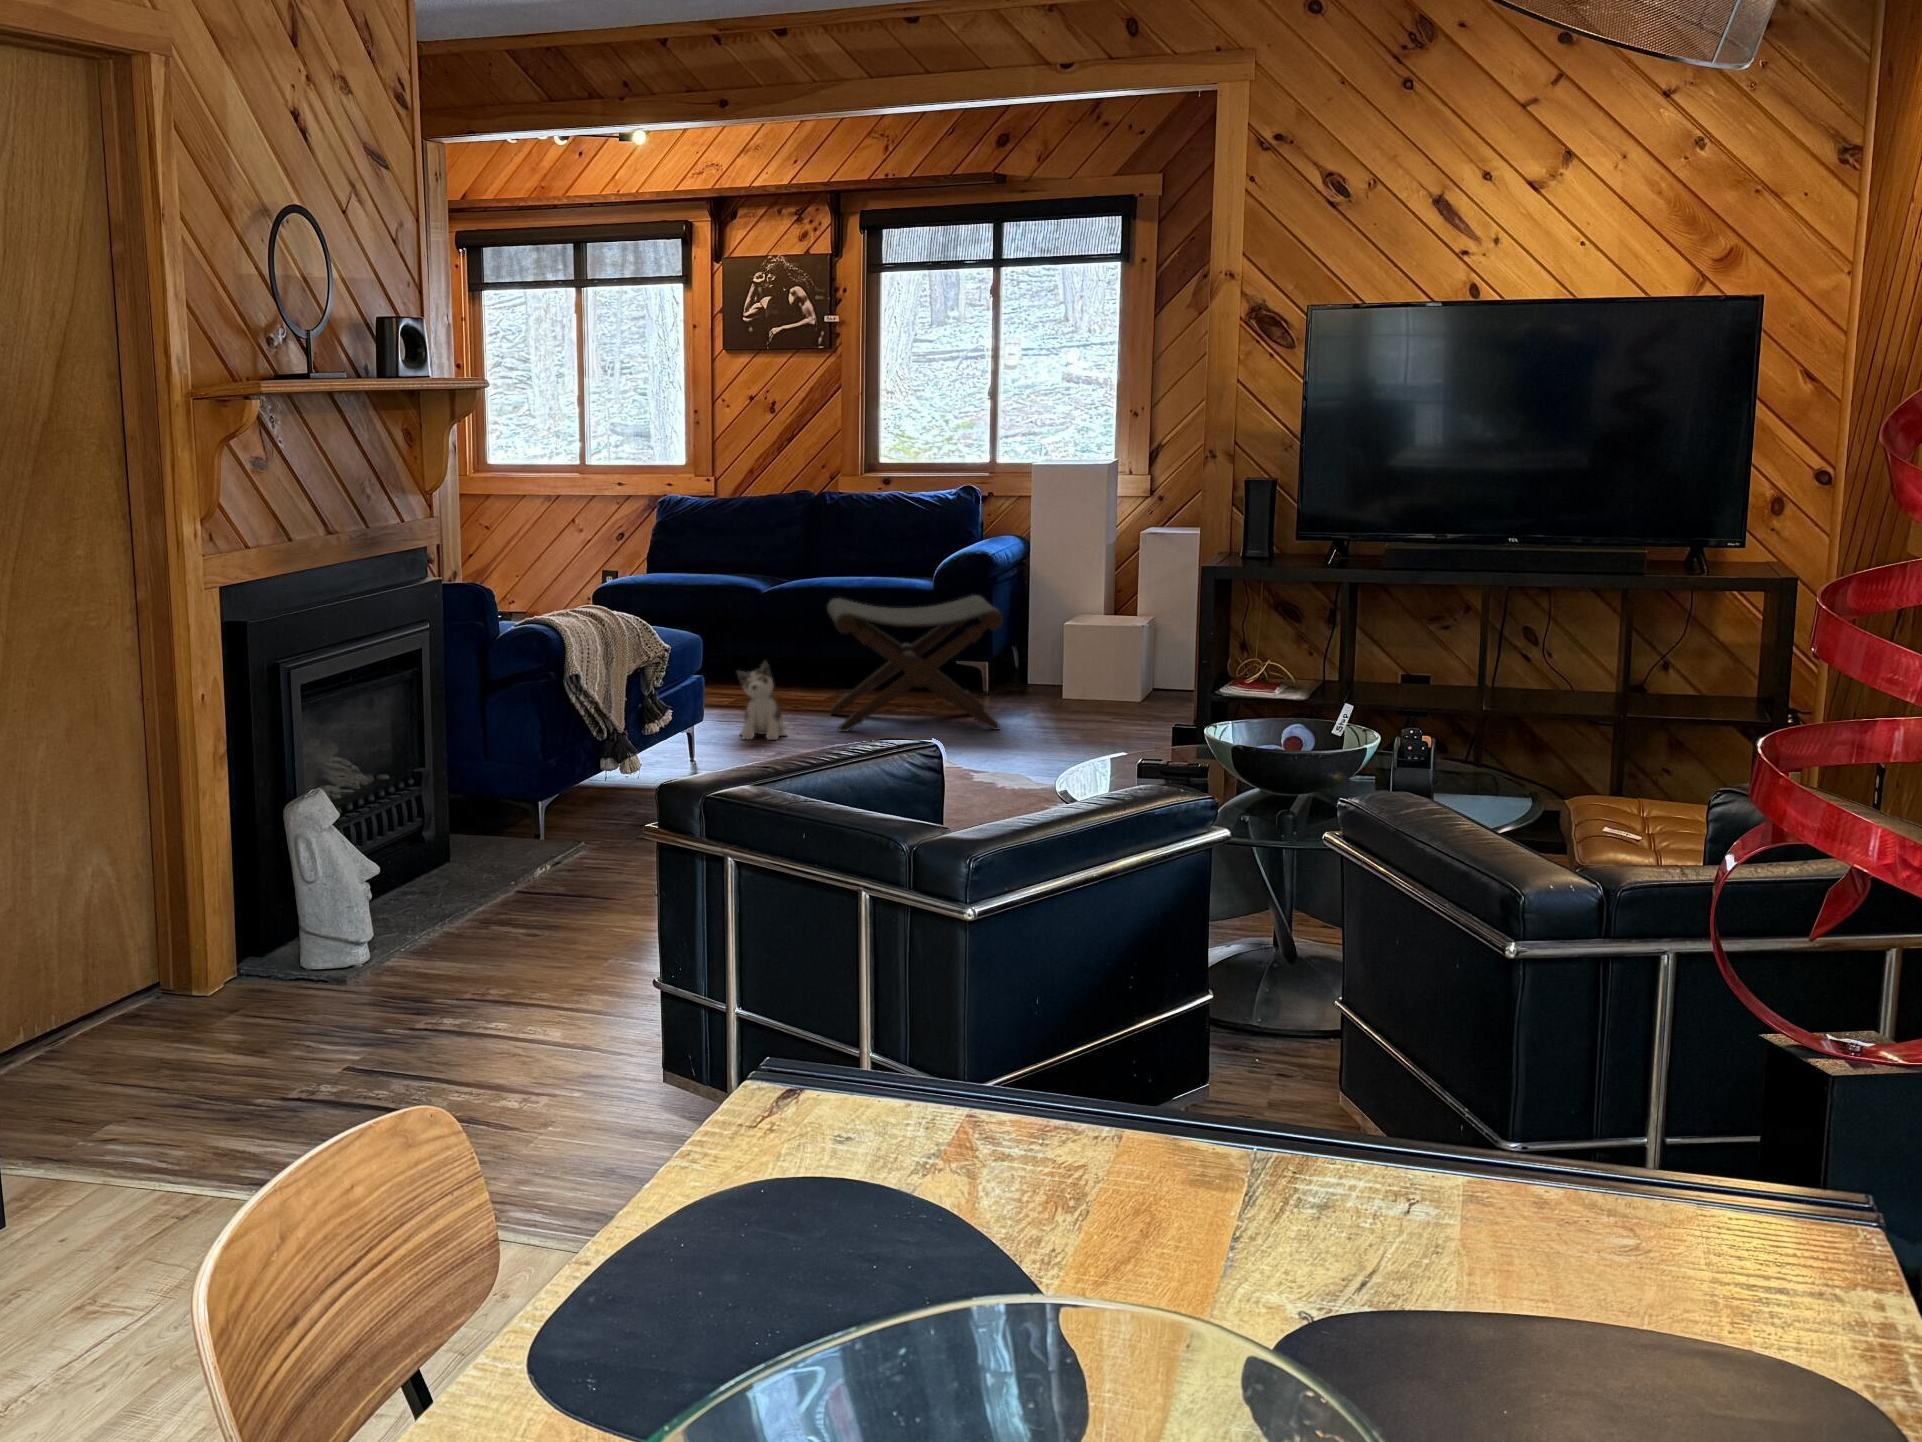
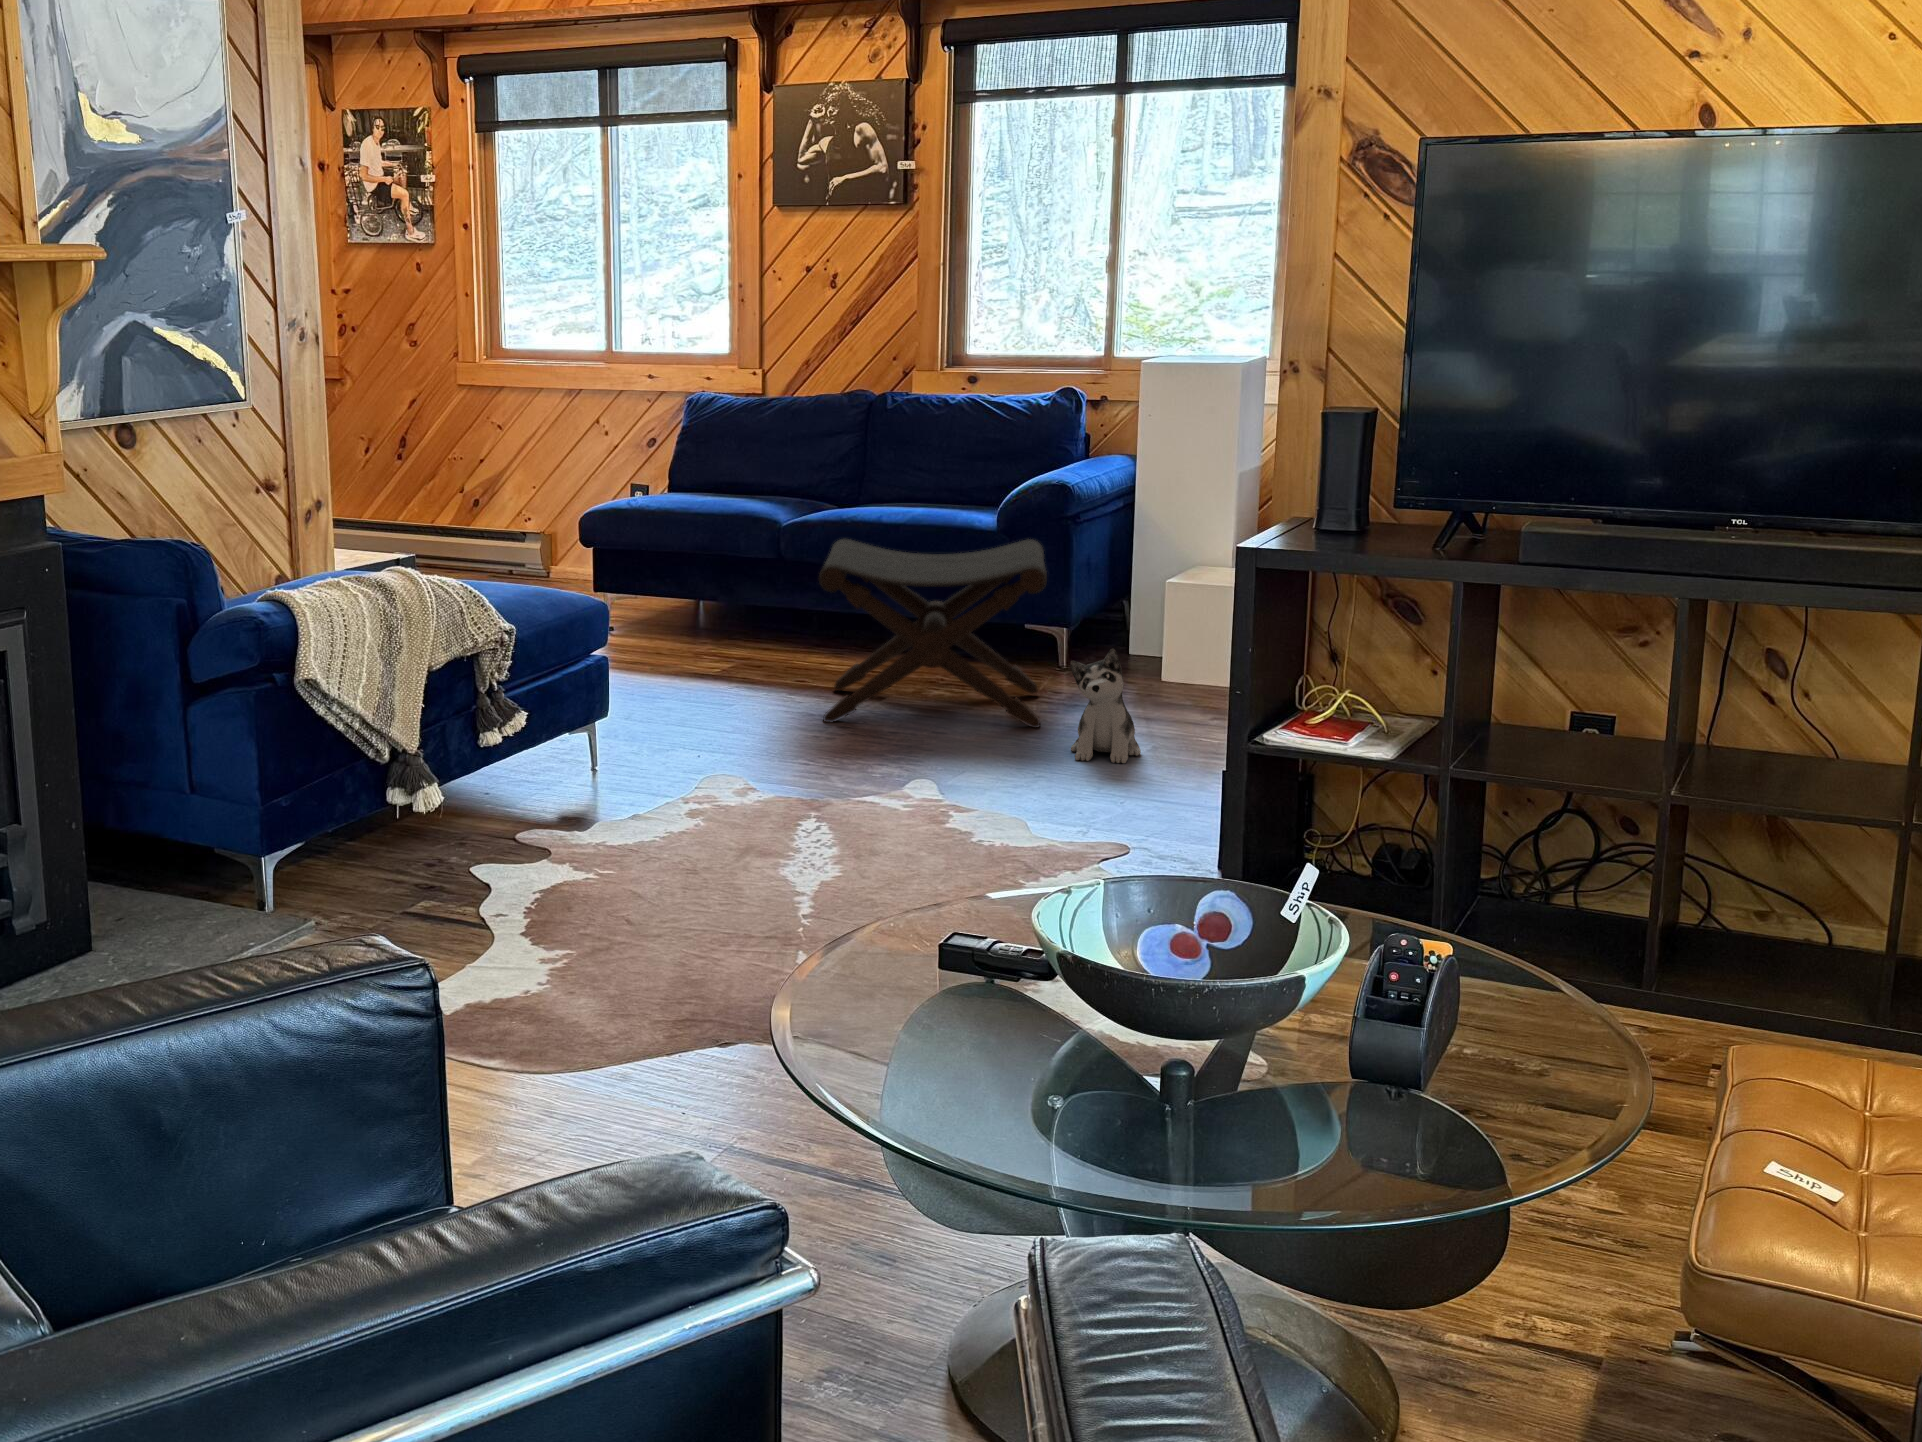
plush toy: present [737,661,787,740] -> present [1070,649,1141,763]

